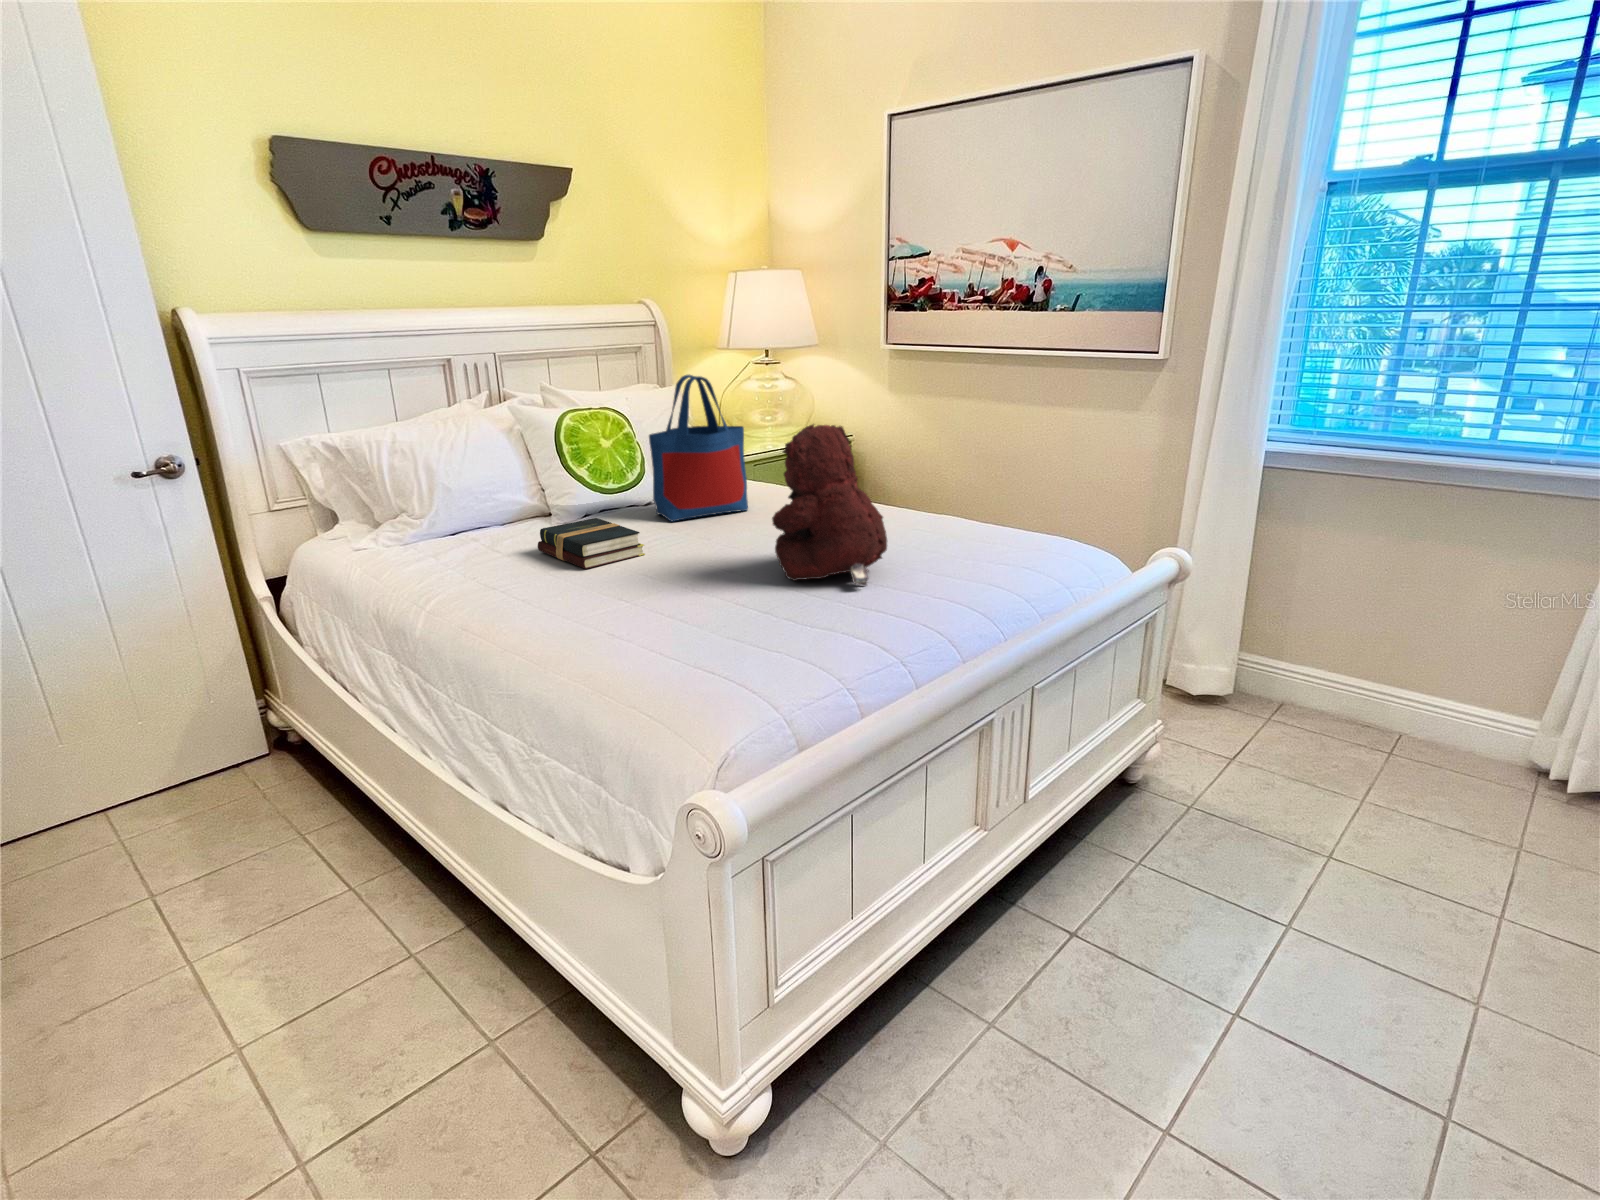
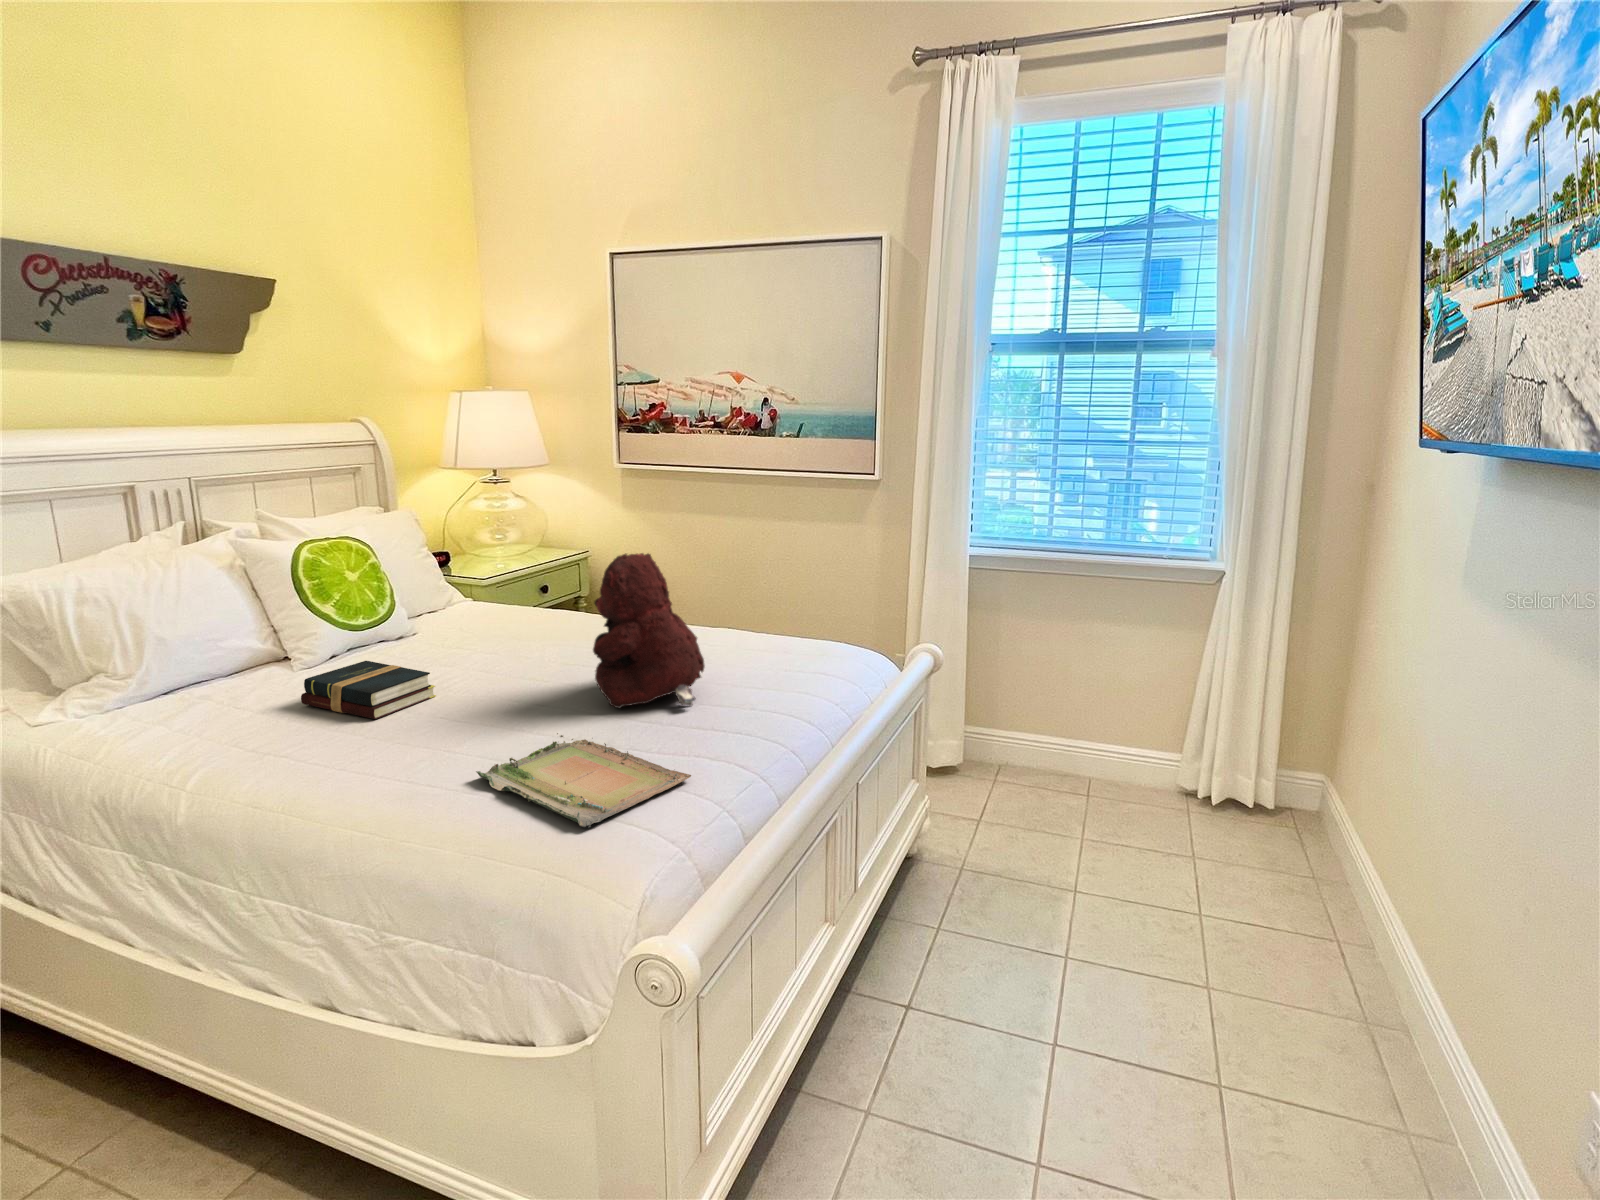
tote bag: present [649,375,748,522] -> none [413,502,522,657]
tray: none [632,596,821,685] -> present [476,733,691,828]

